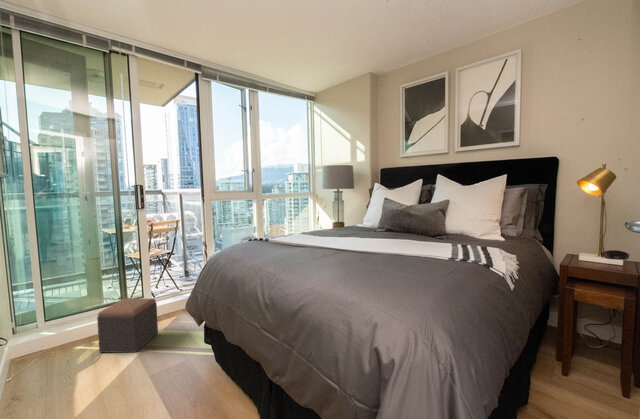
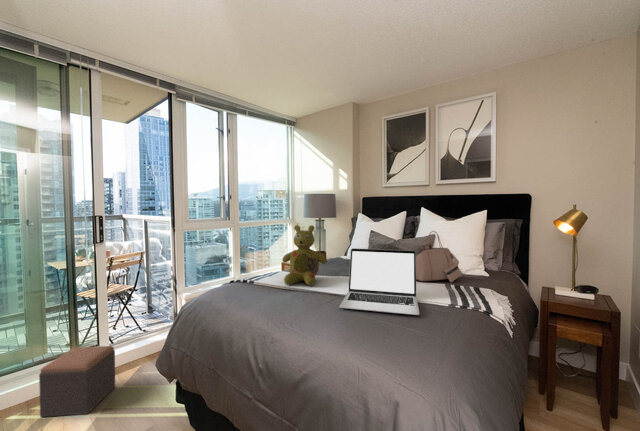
stuffed bear: none [297,190,338,245] -> present [282,225,327,286]
handbag: none [419,194,472,243] -> present [416,231,462,282]
laptop: none [343,209,420,265] -> present [339,248,419,315]

